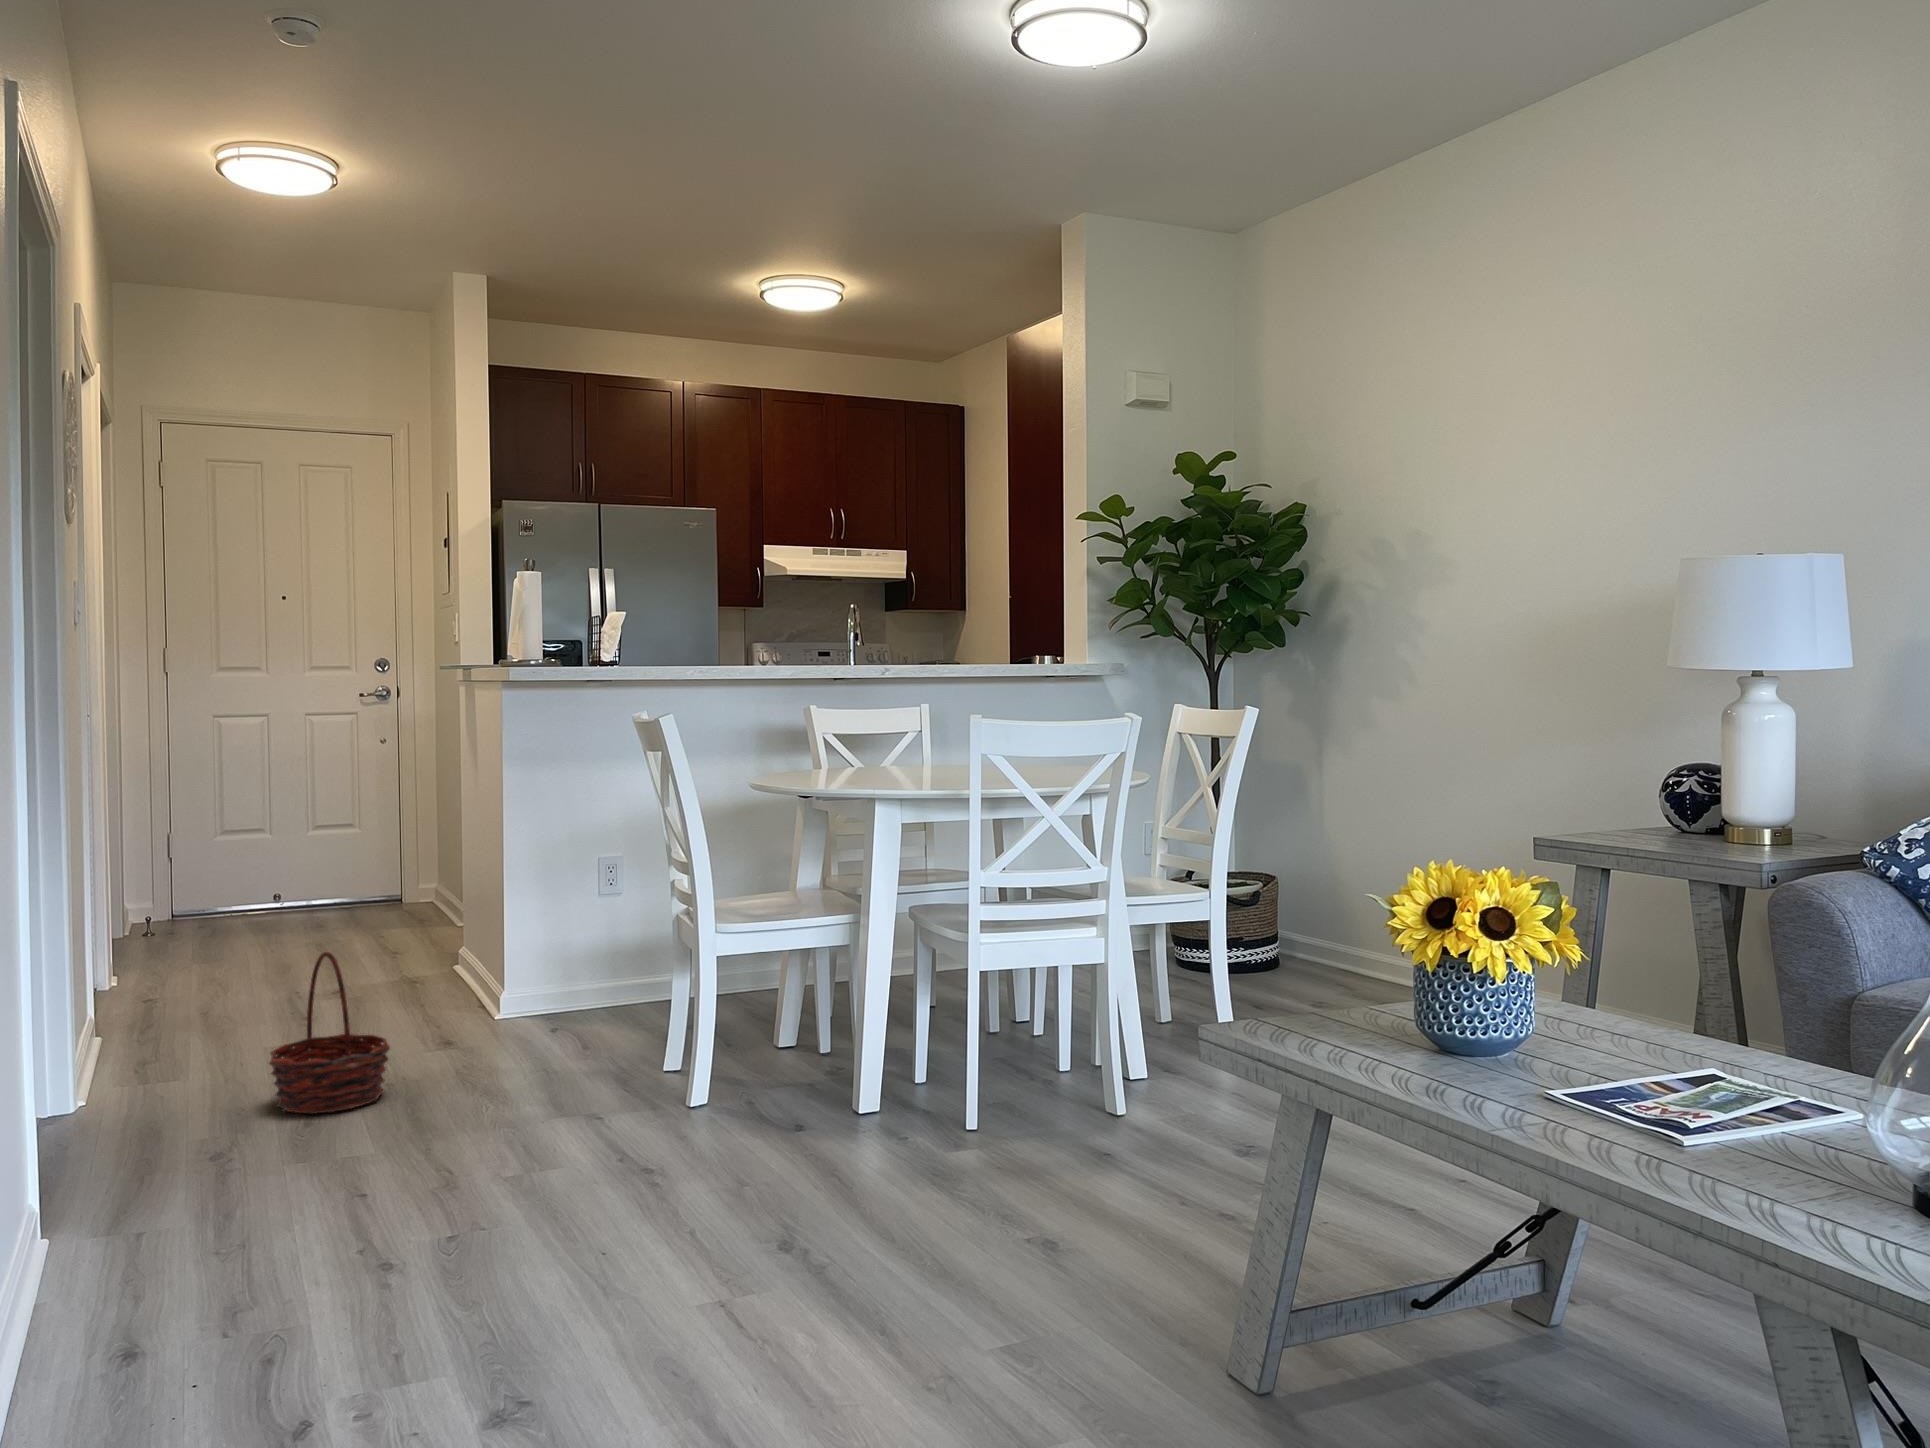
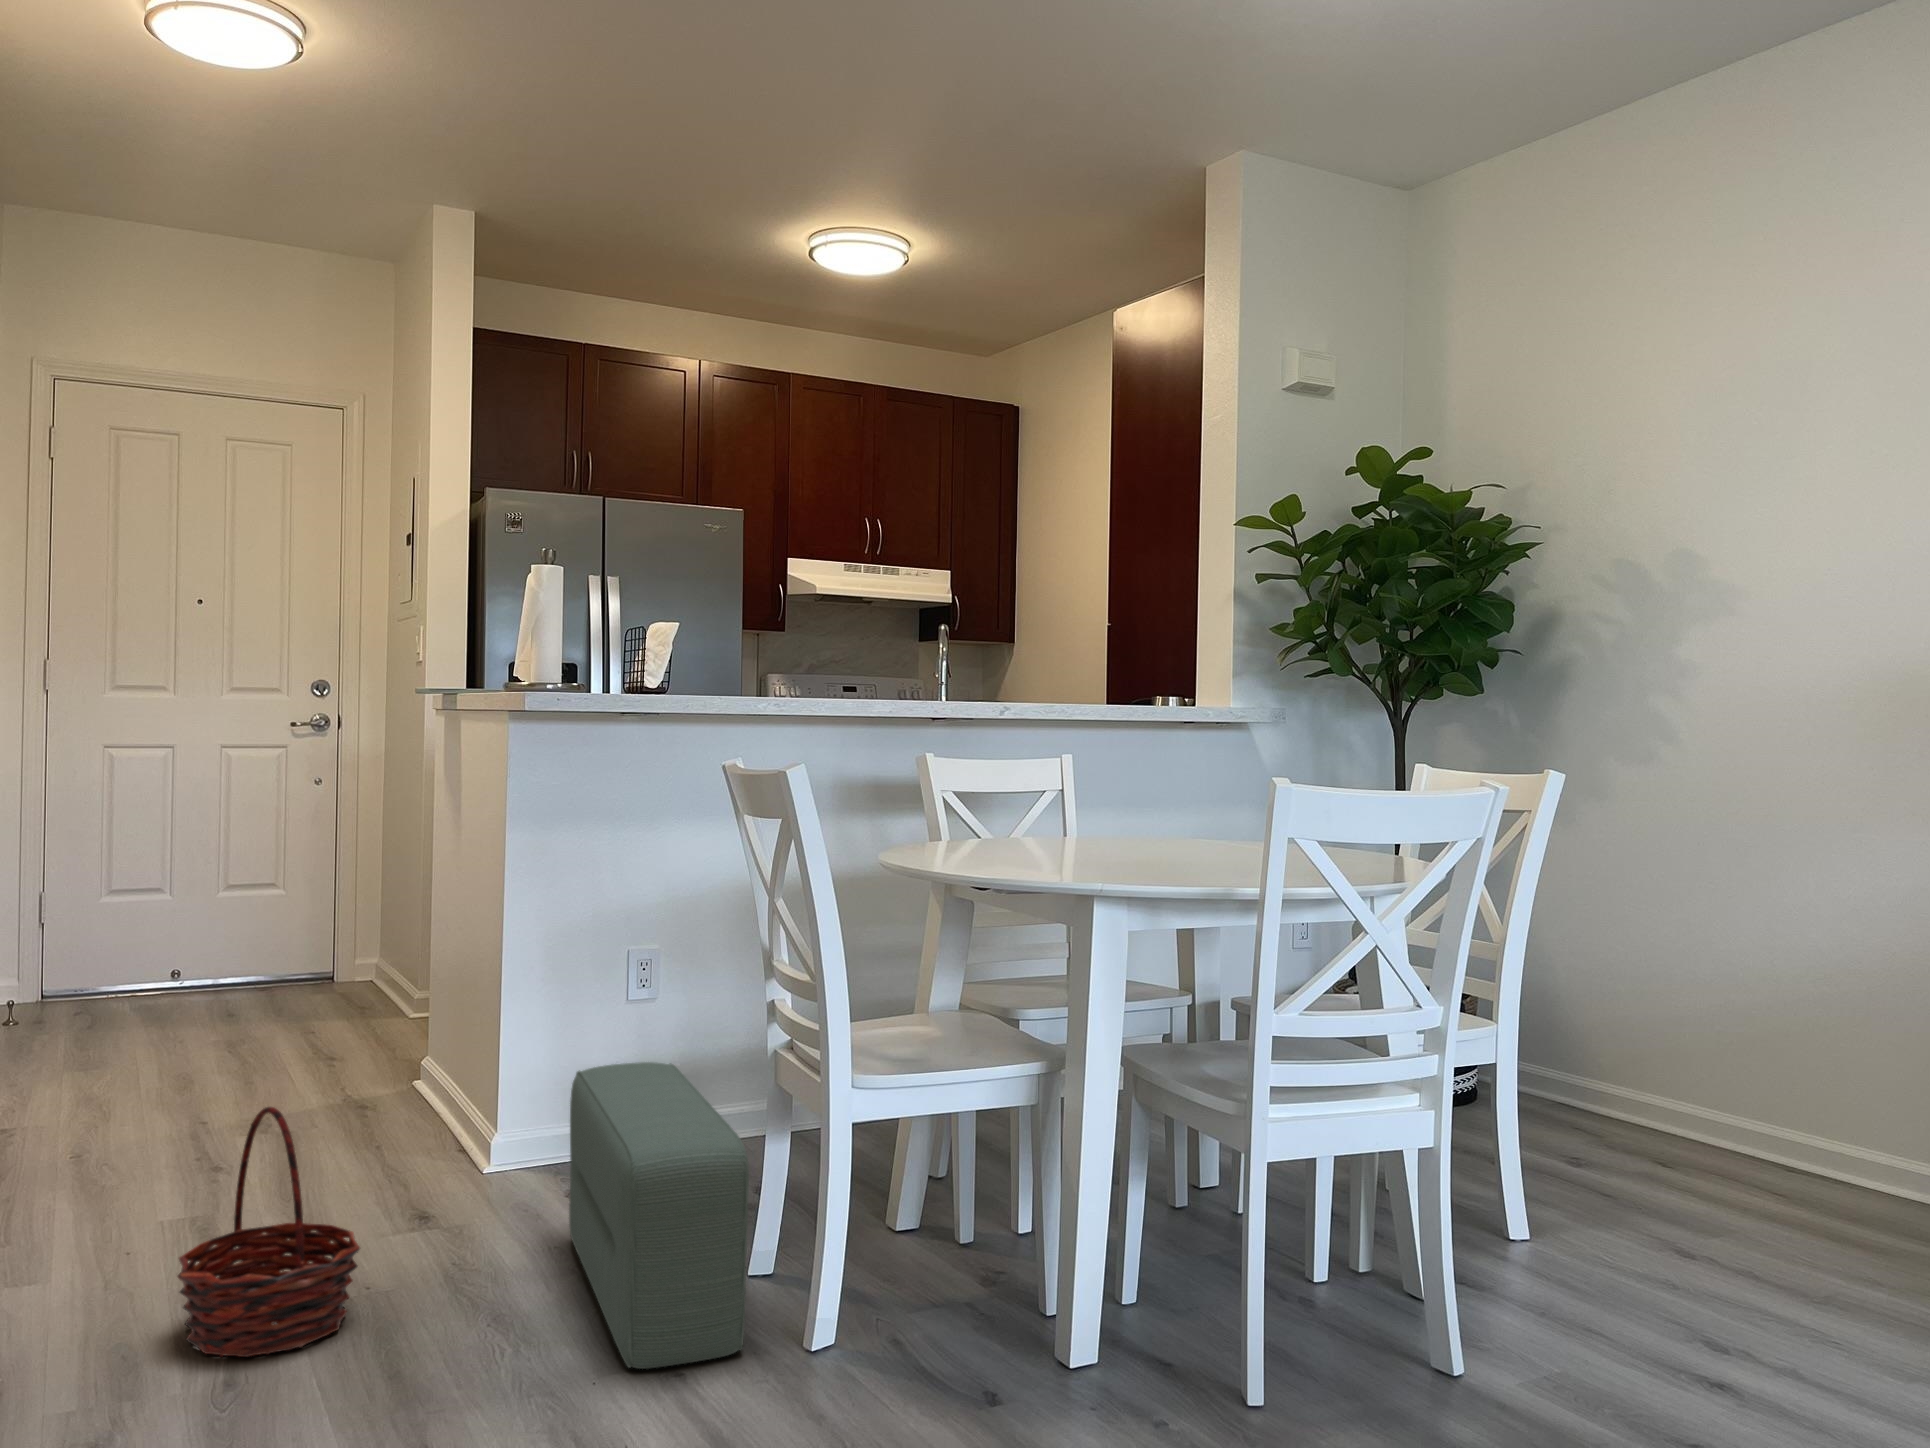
pouf: none [541,929,644,1117] -> present [569,1062,749,1369]

